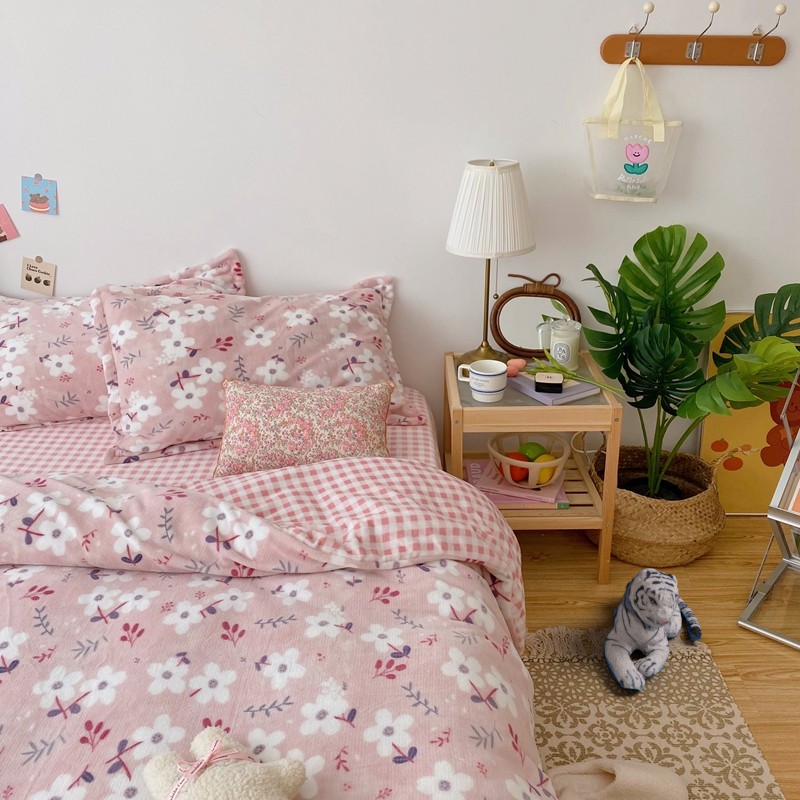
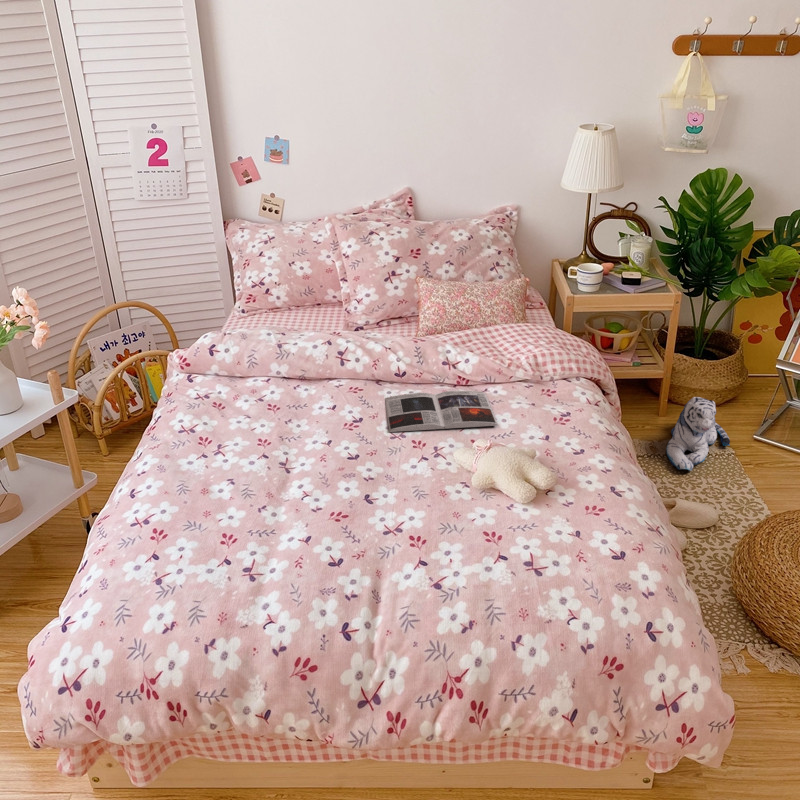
magazine: none [67,590,278,687] -> present [385,391,498,432]

